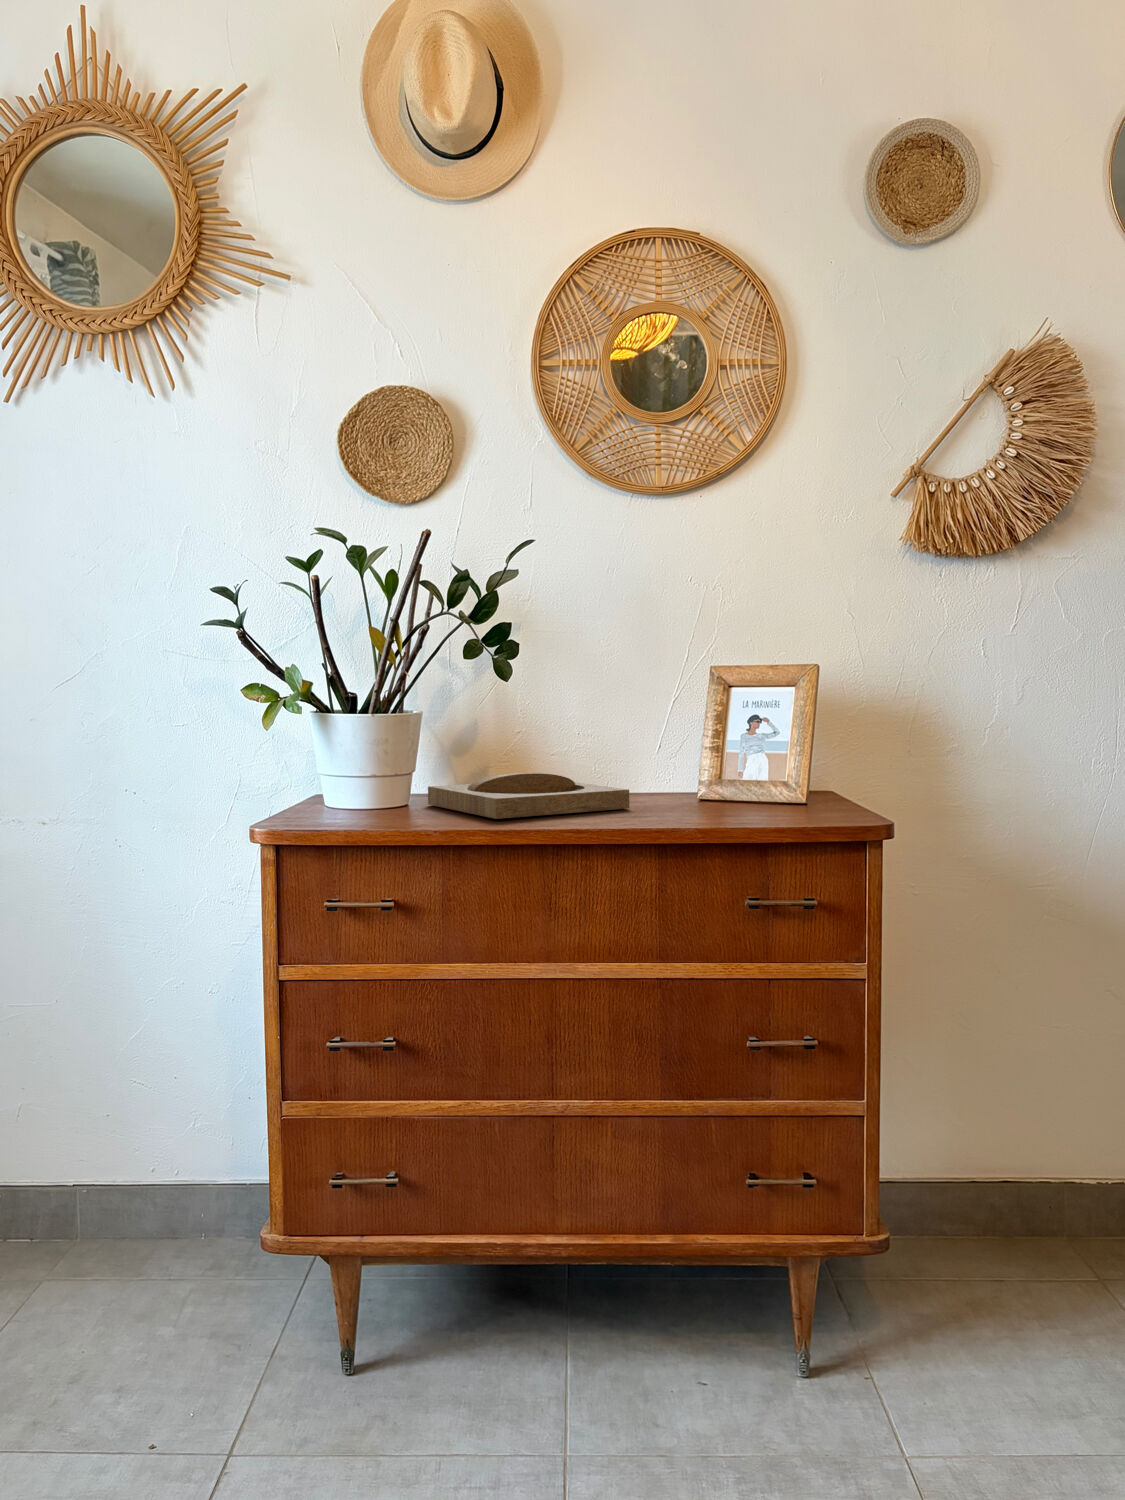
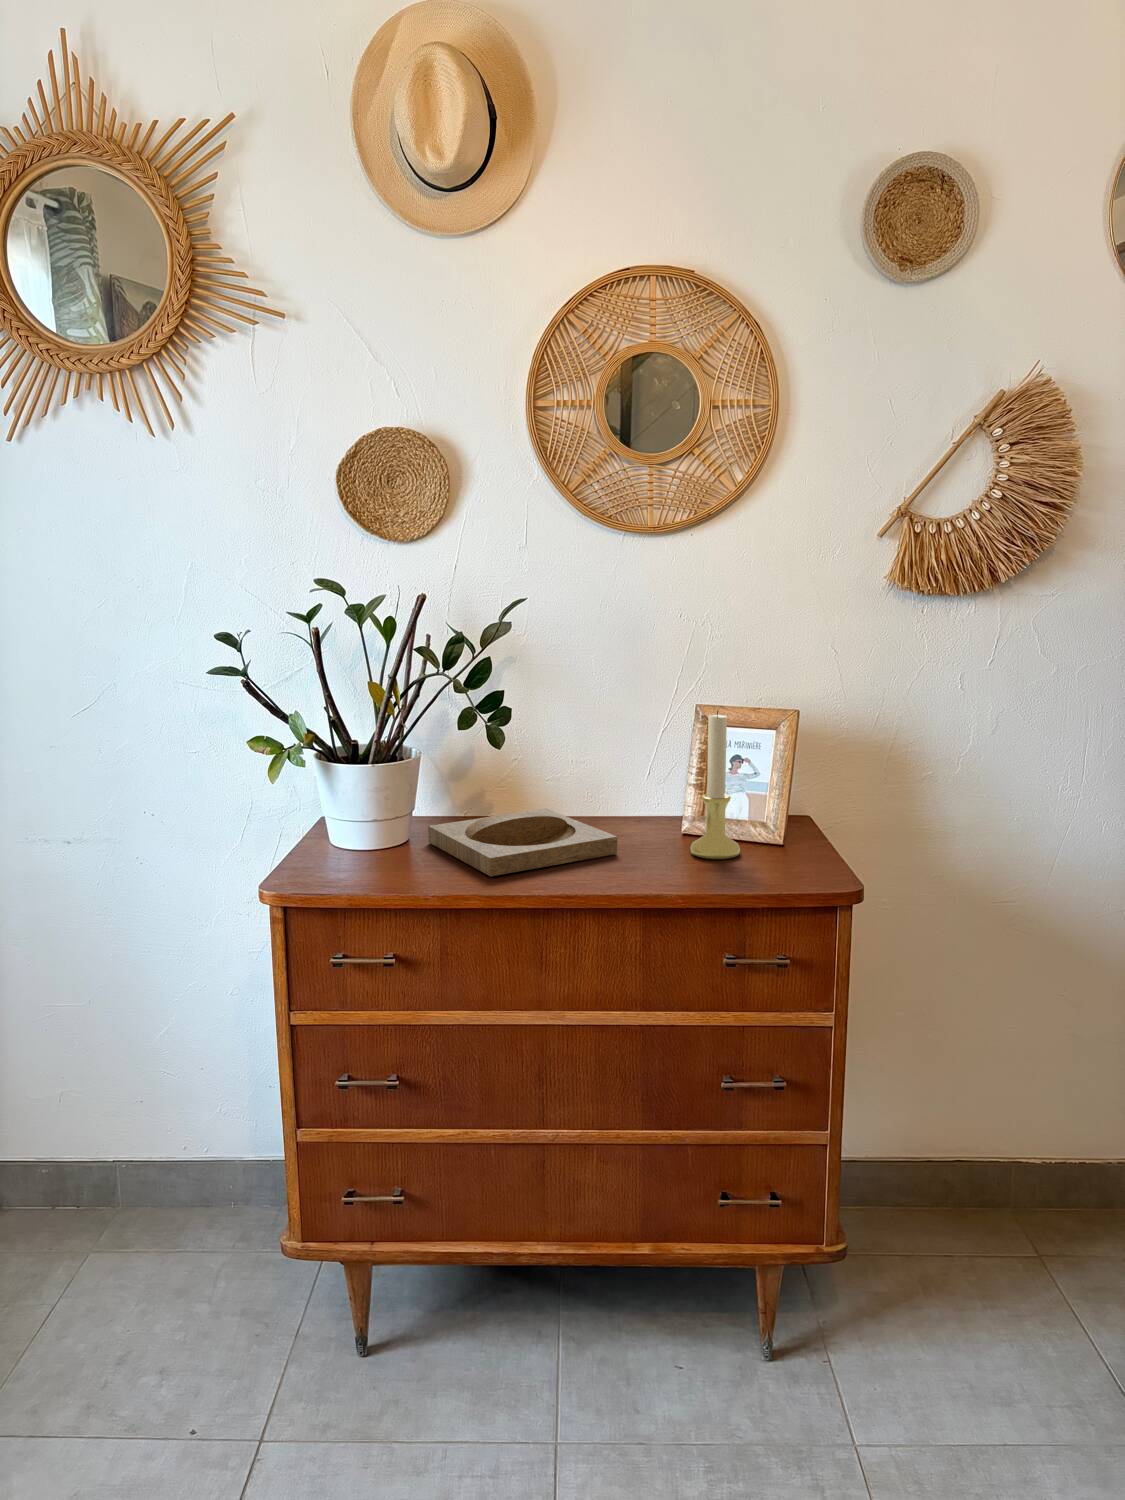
candle holder: none [707,654,760,810] -> present [690,711,740,859]

